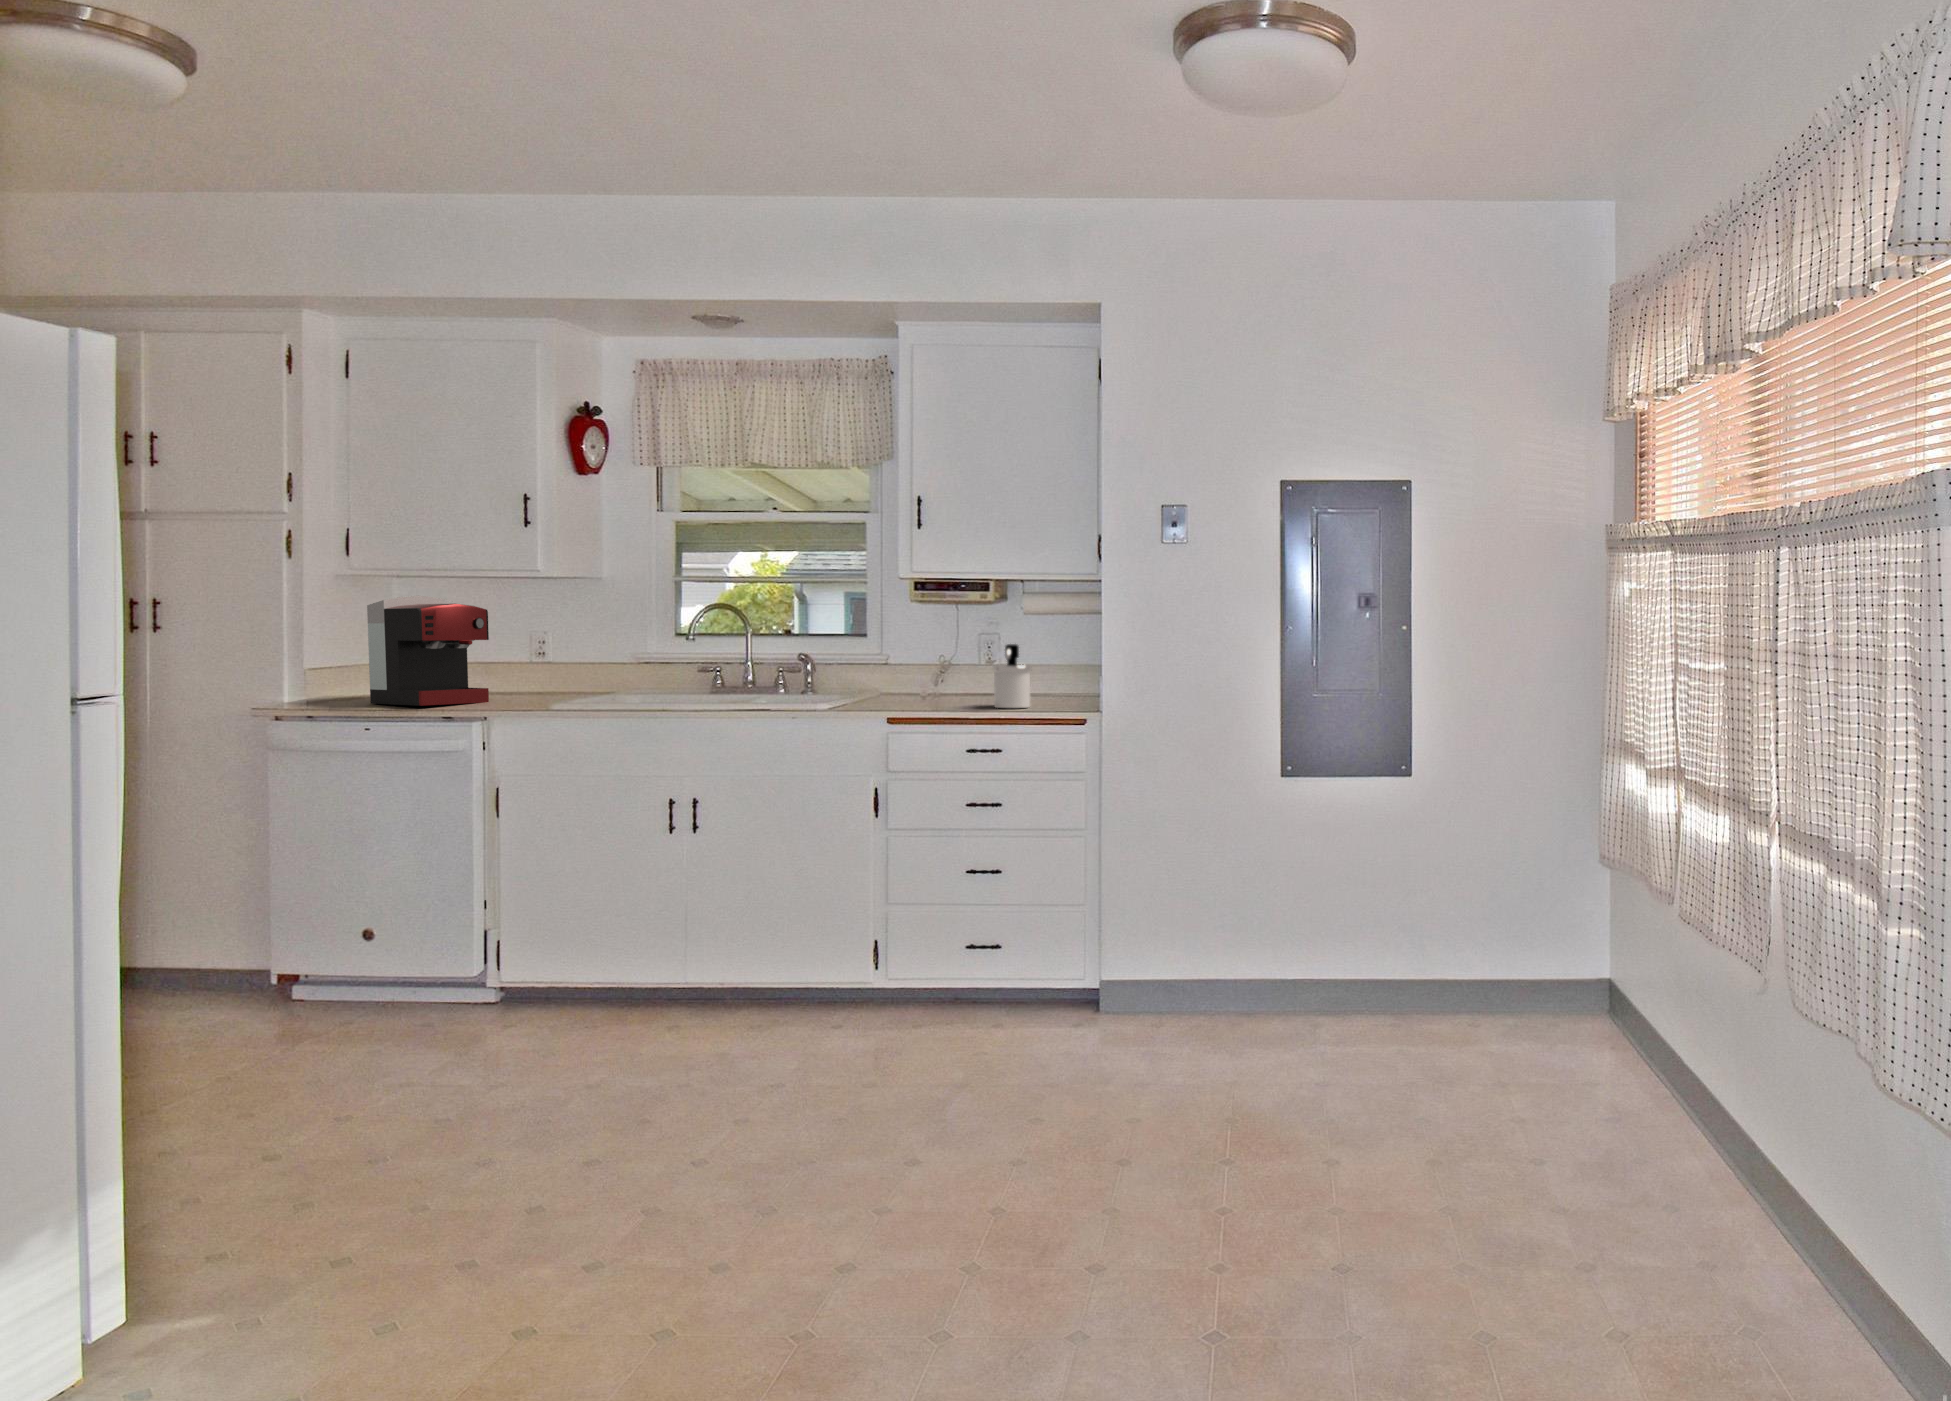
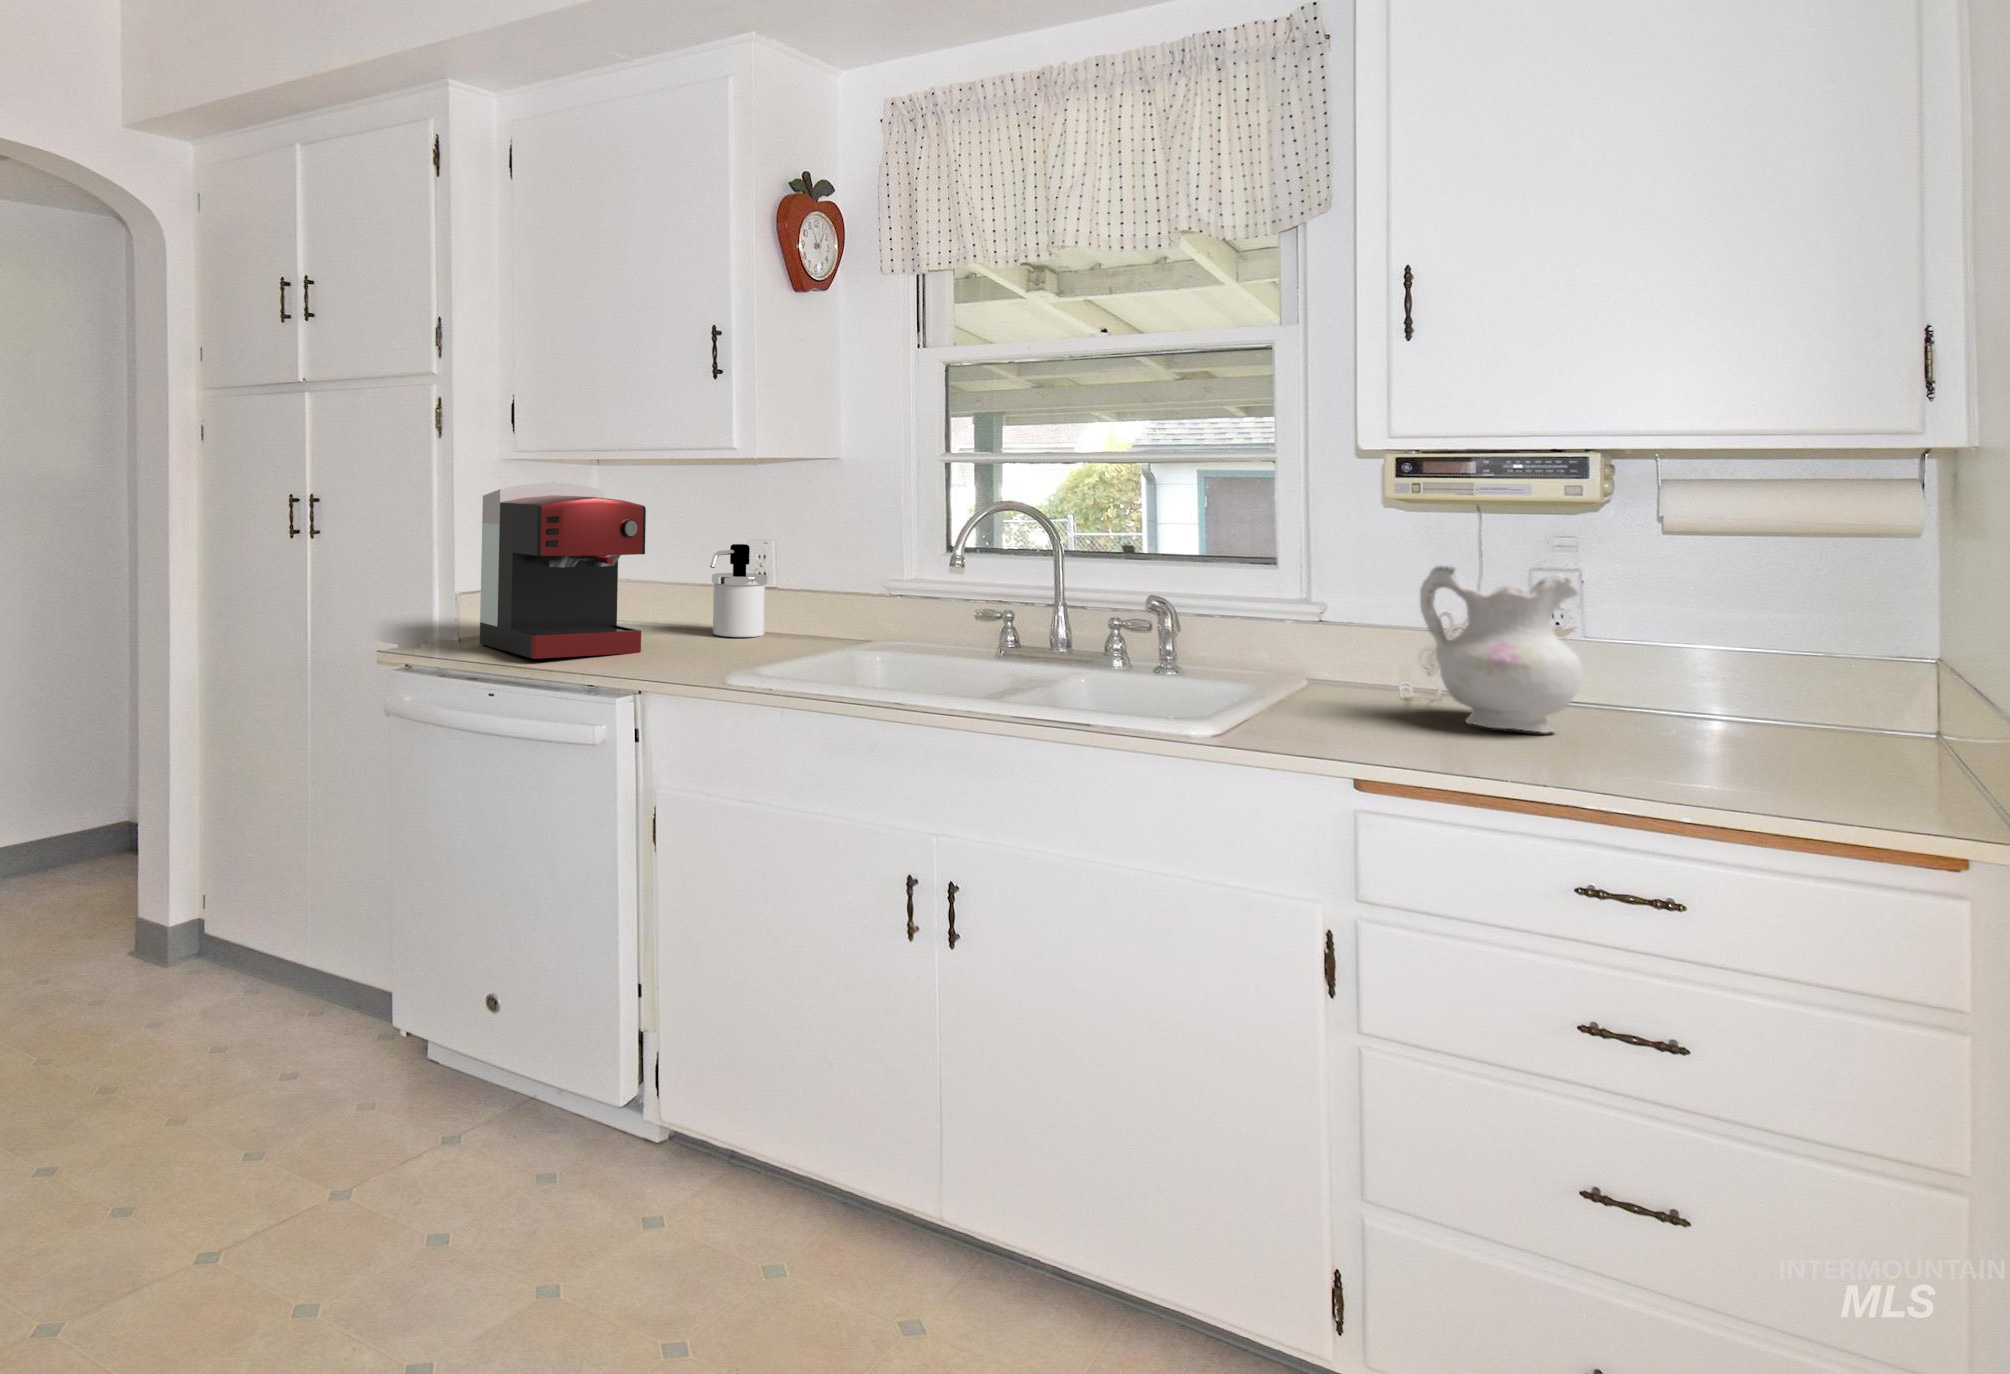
ceramic pitcher: none [920,625,986,701] -> present [1420,565,1582,733]
soap dispenser: present [993,644,1031,708] -> present [710,544,767,637]

